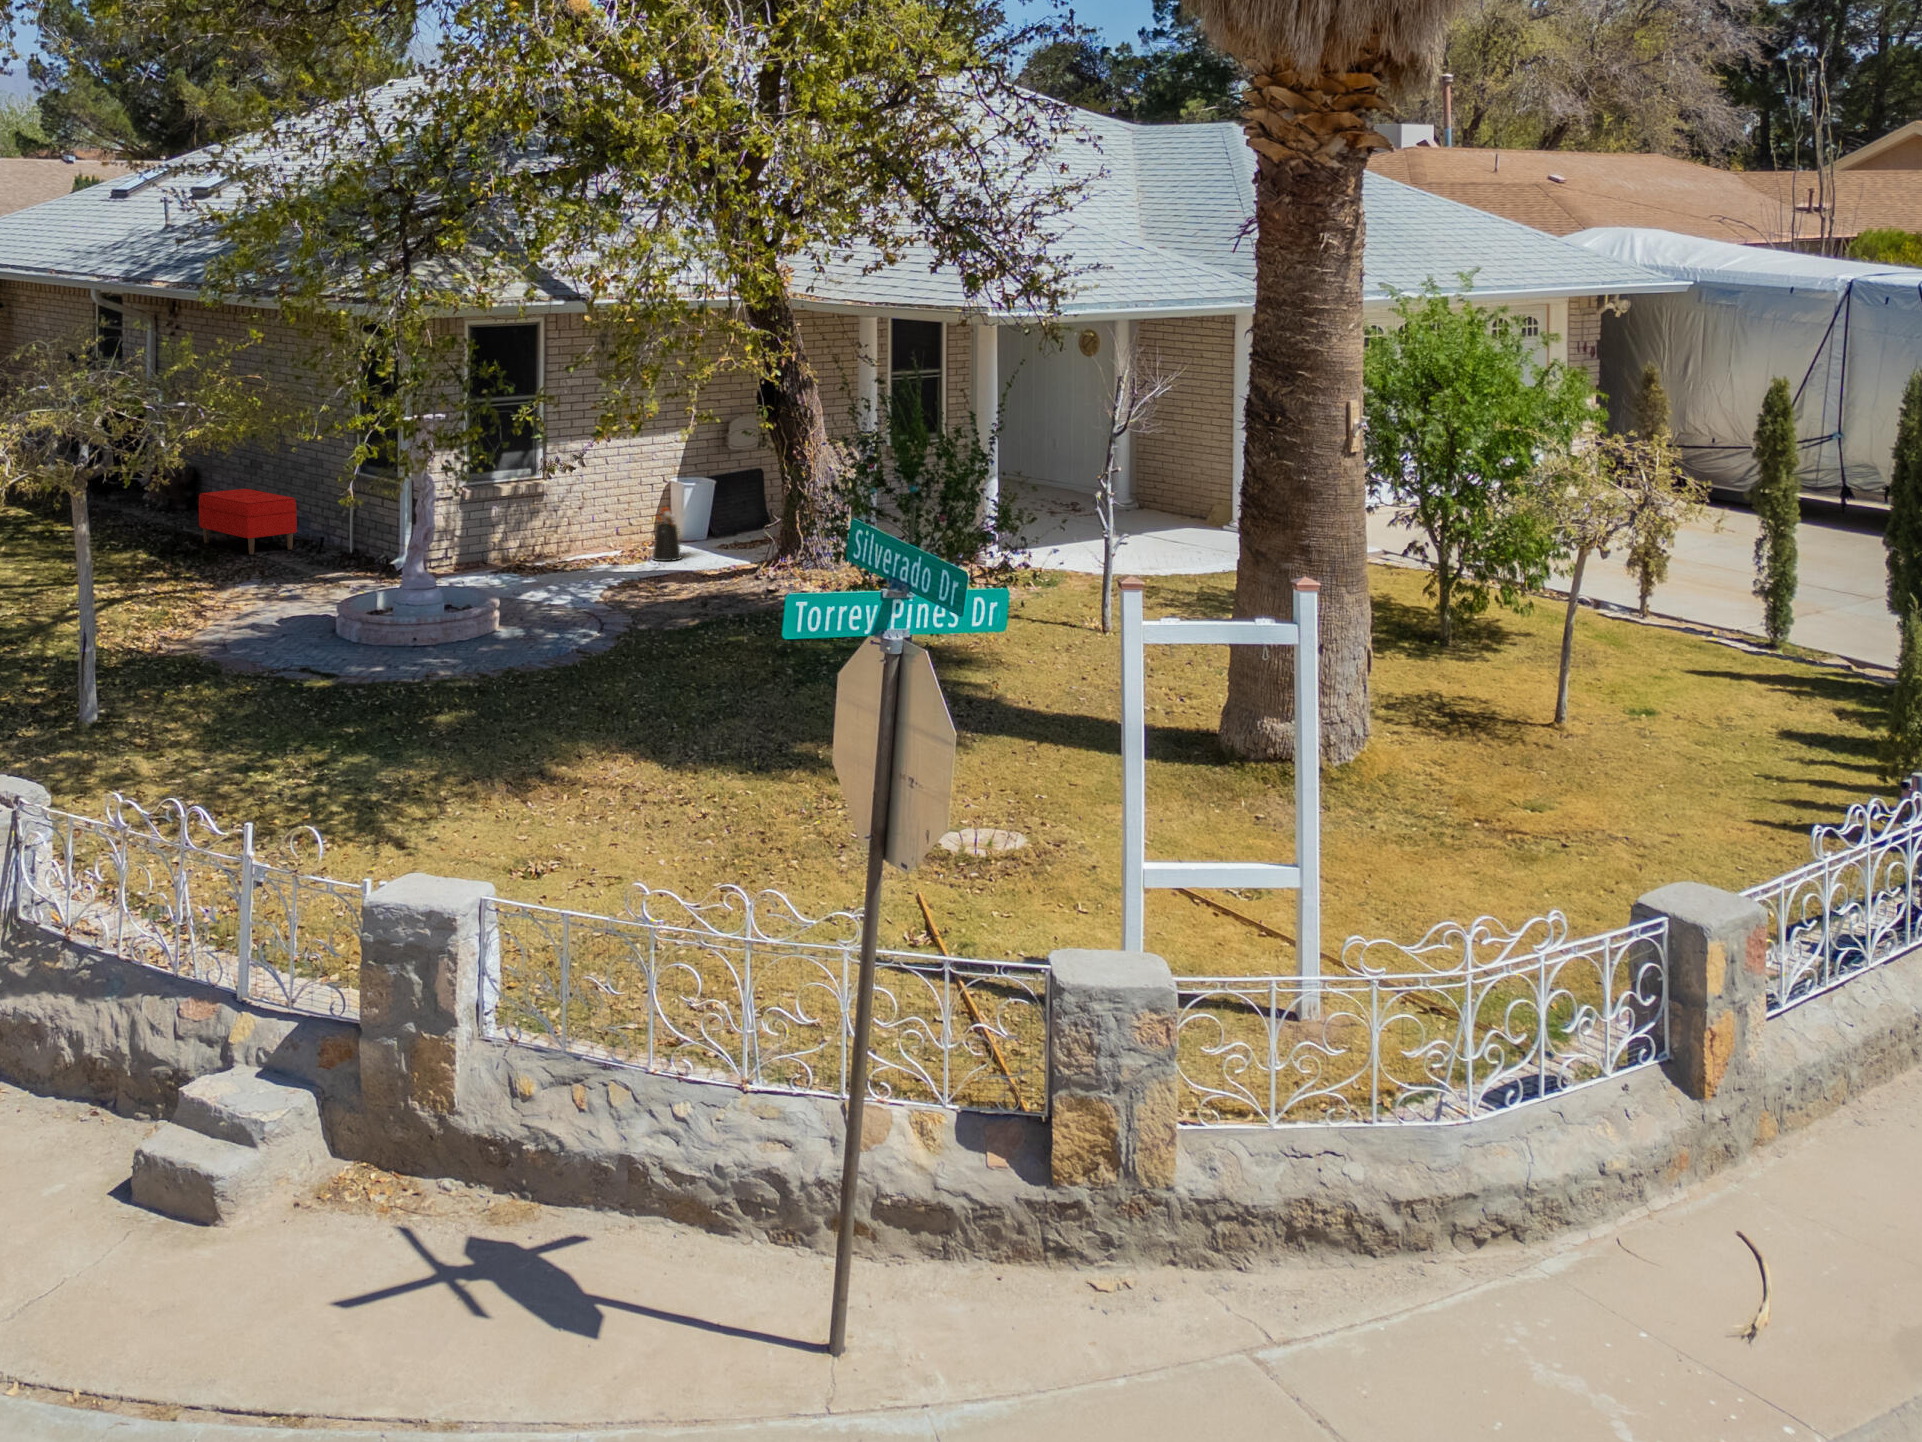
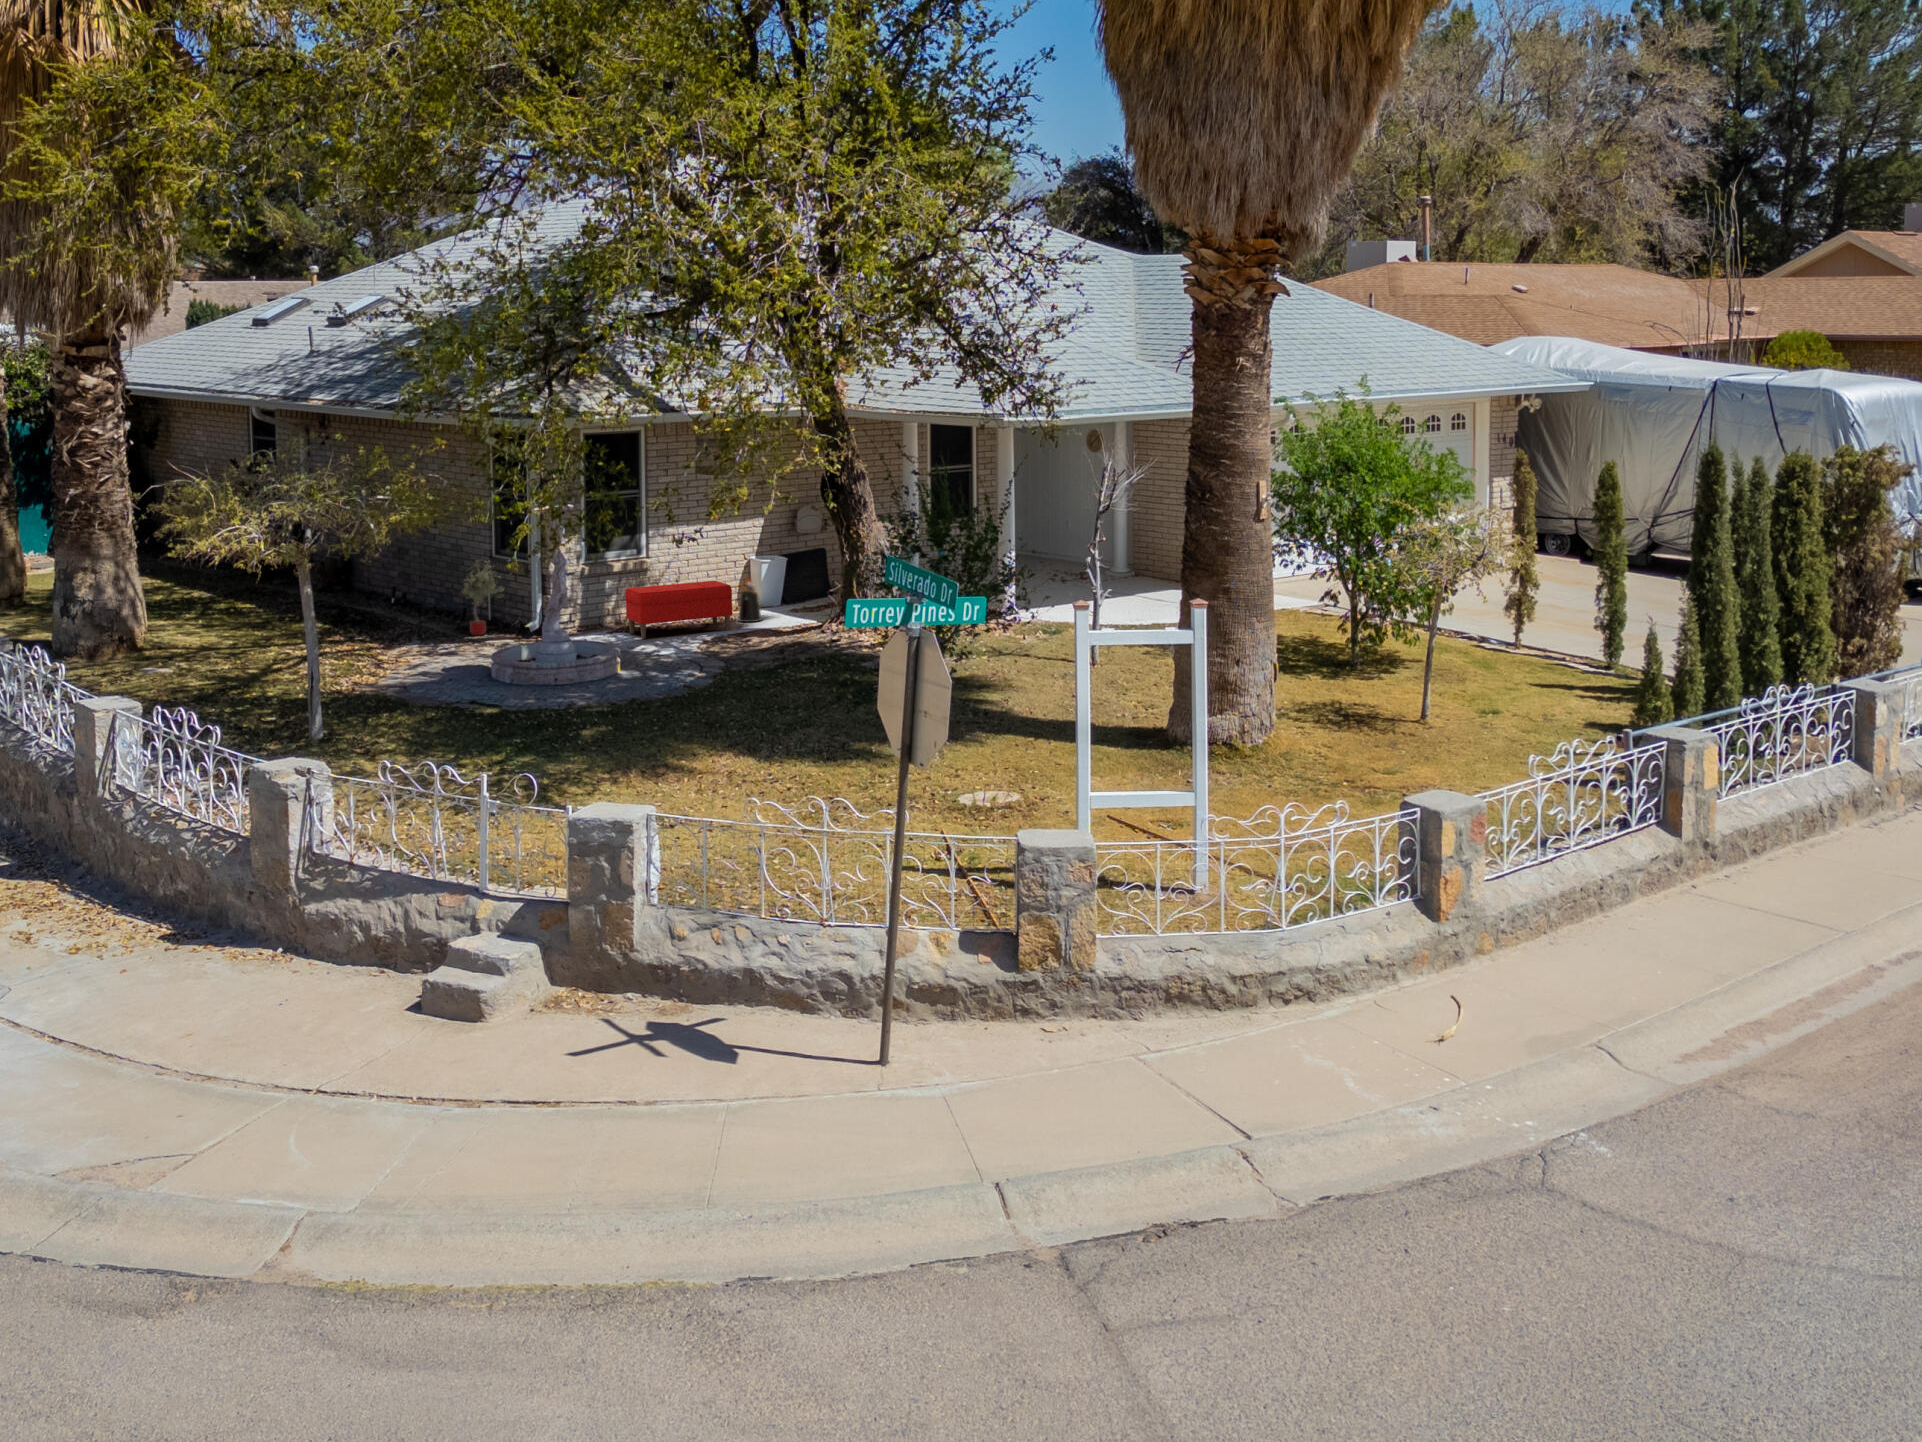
potted tree: none [318,479,372,572] -> present [462,560,504,636]
bench: present [199,489,297,554] -> present [626,581,732,638]

